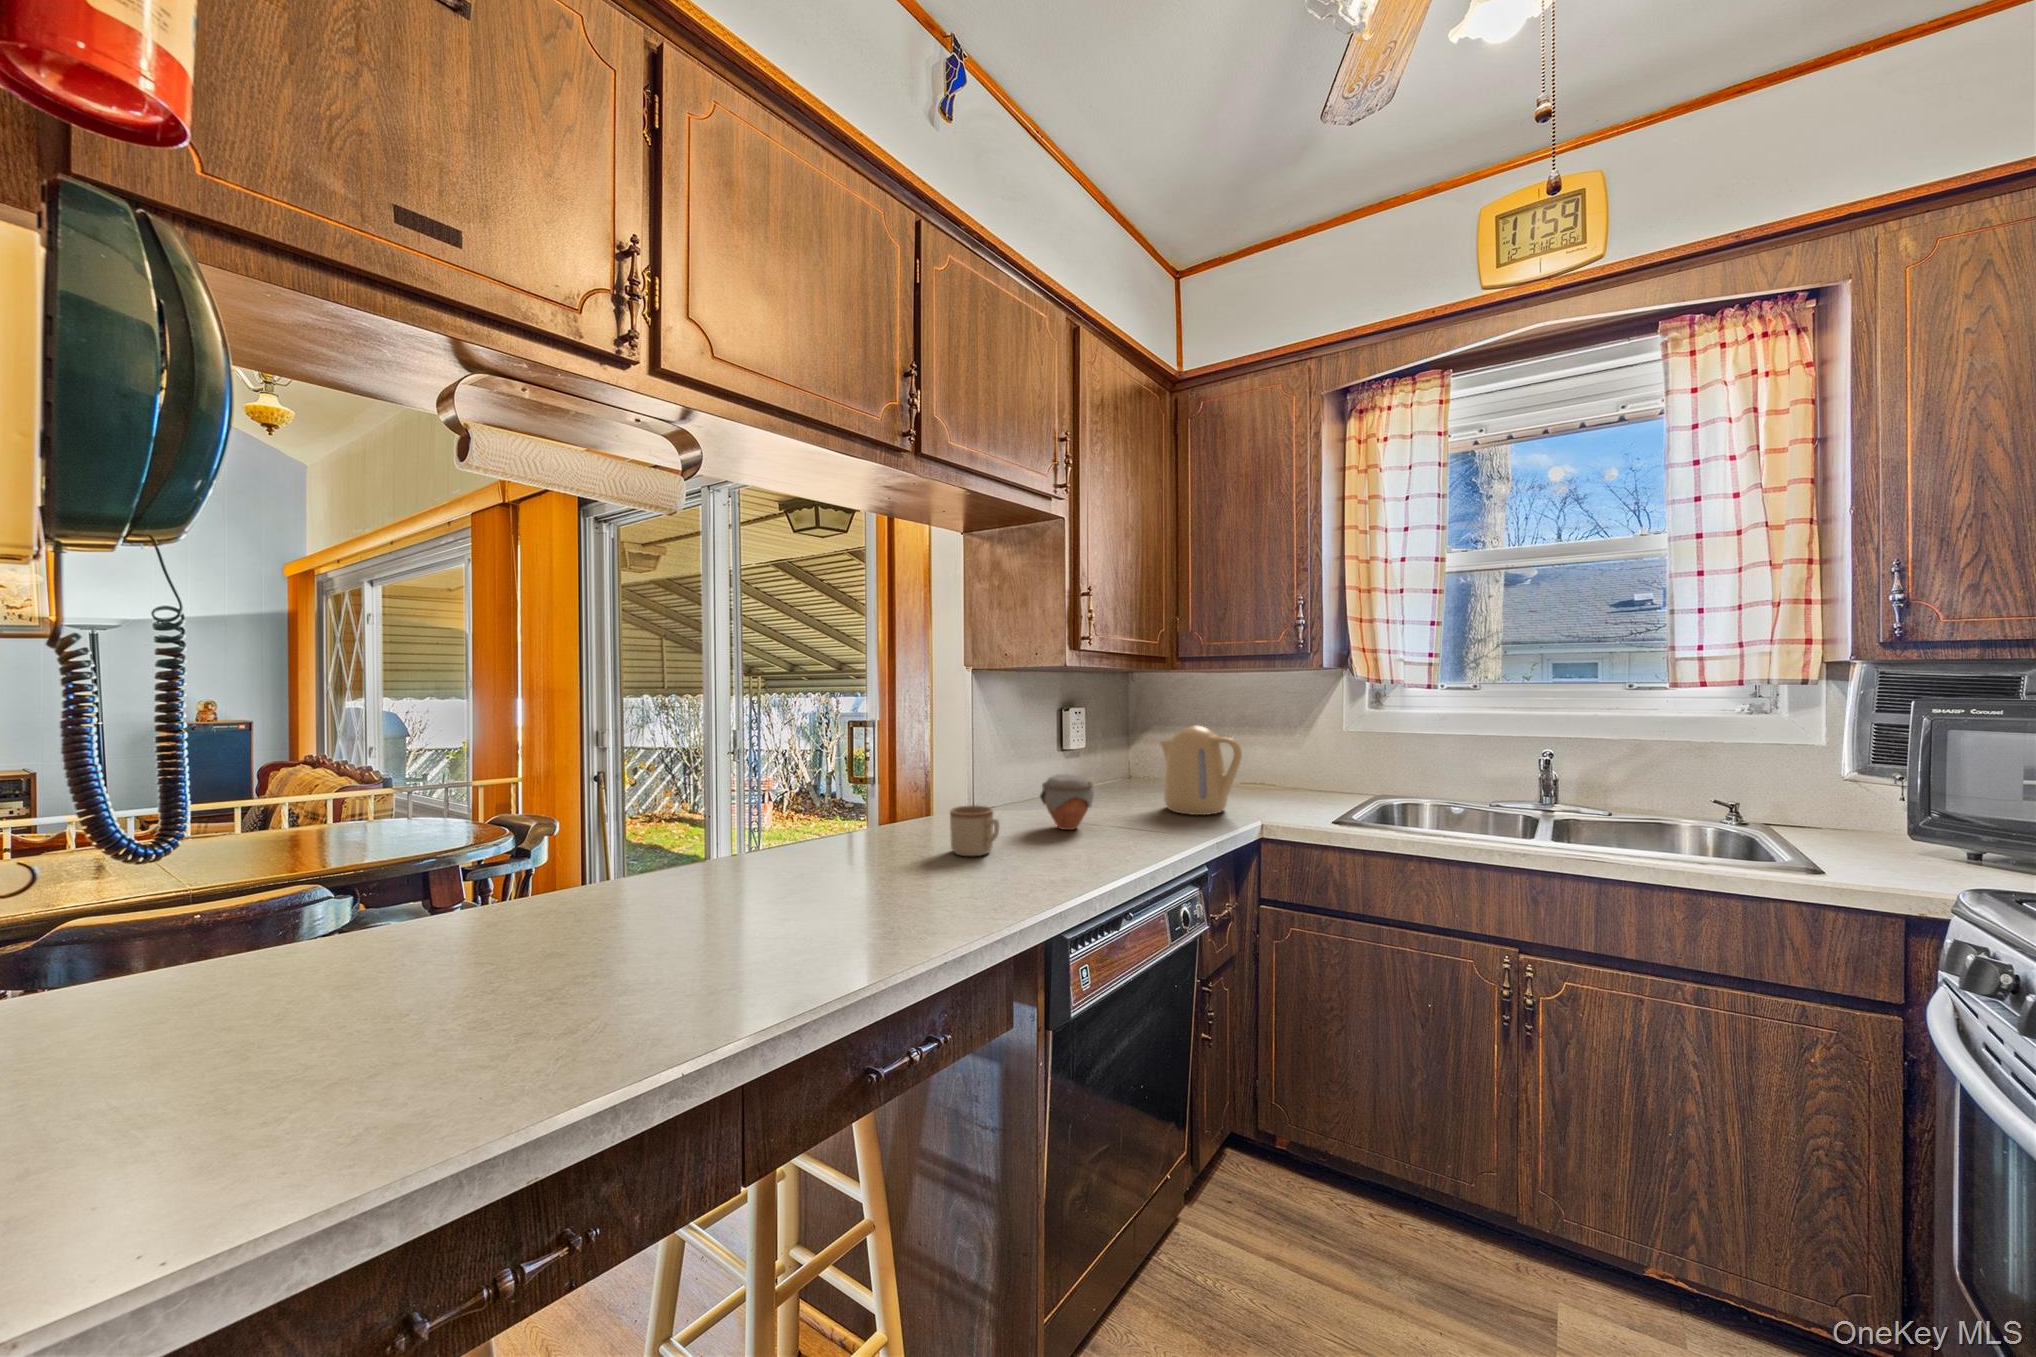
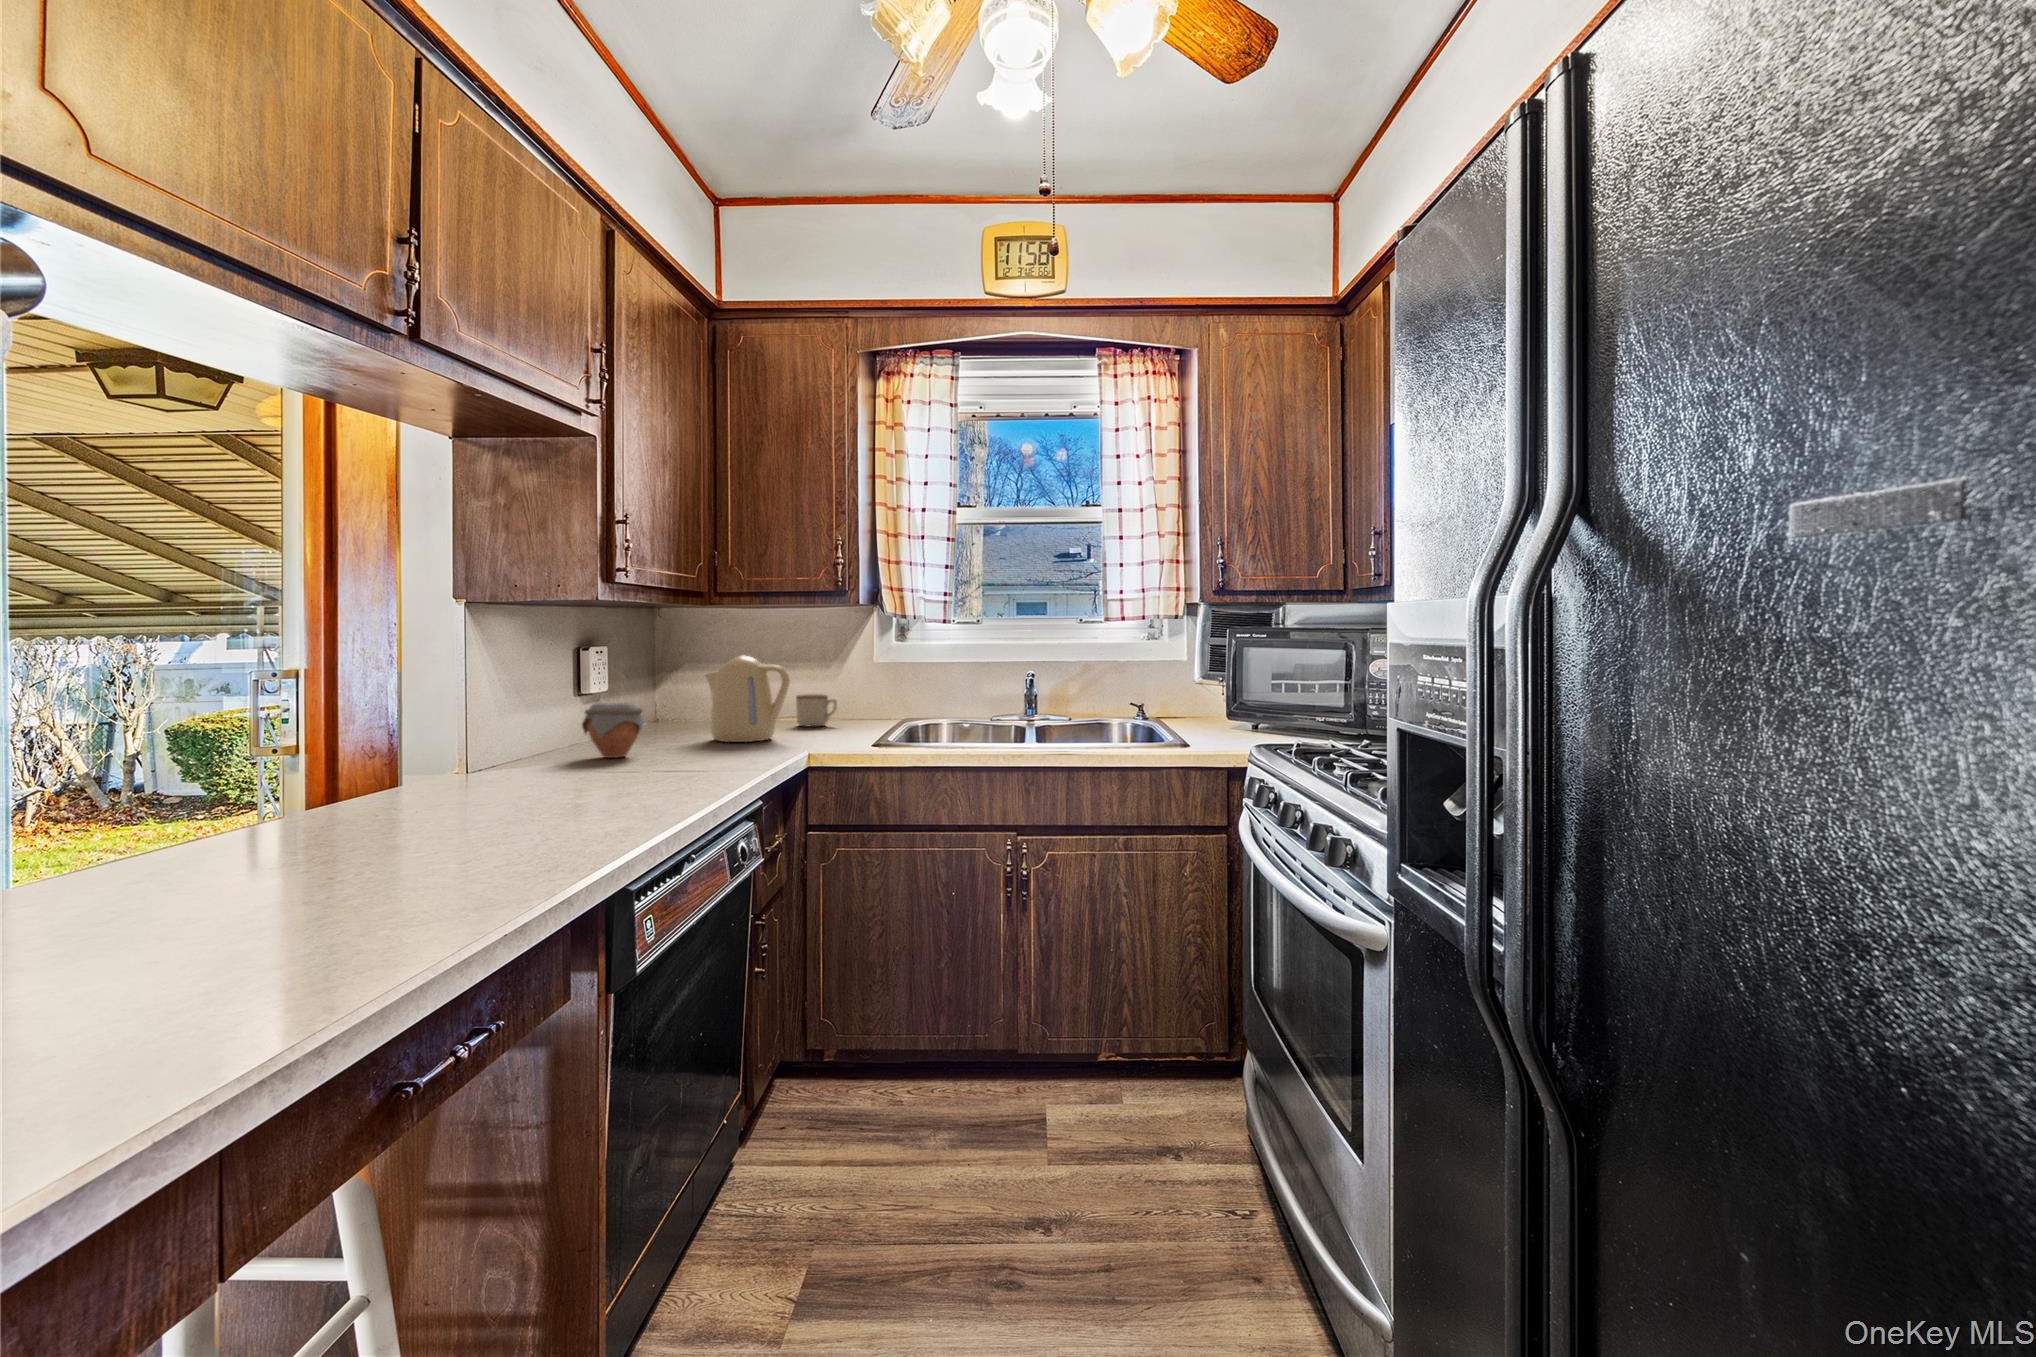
mug: present [950,805,999,856] -> present [796,694,837,726]

